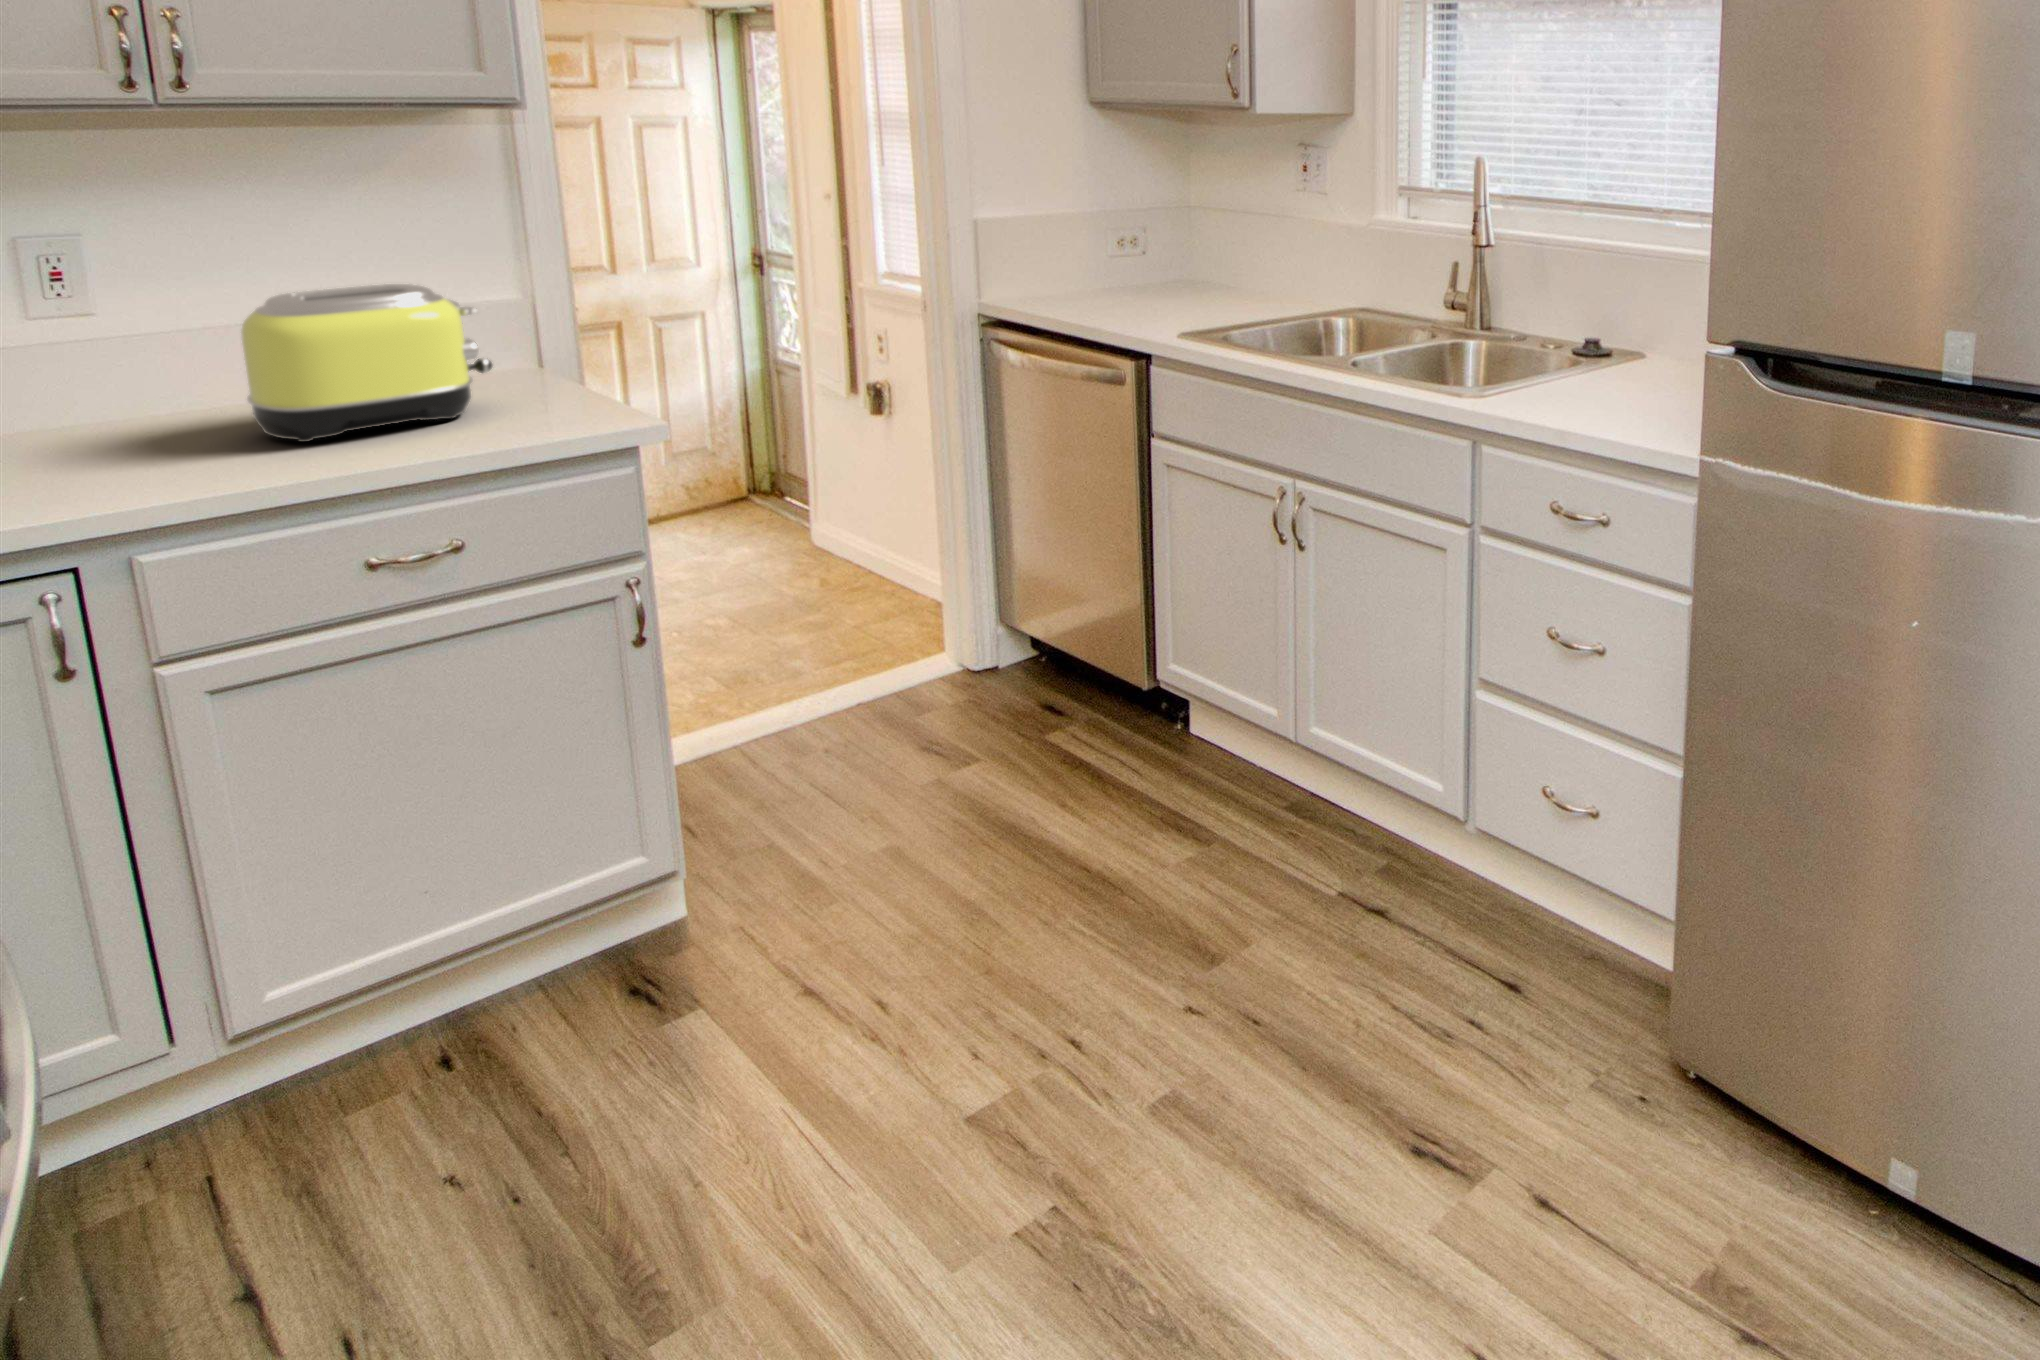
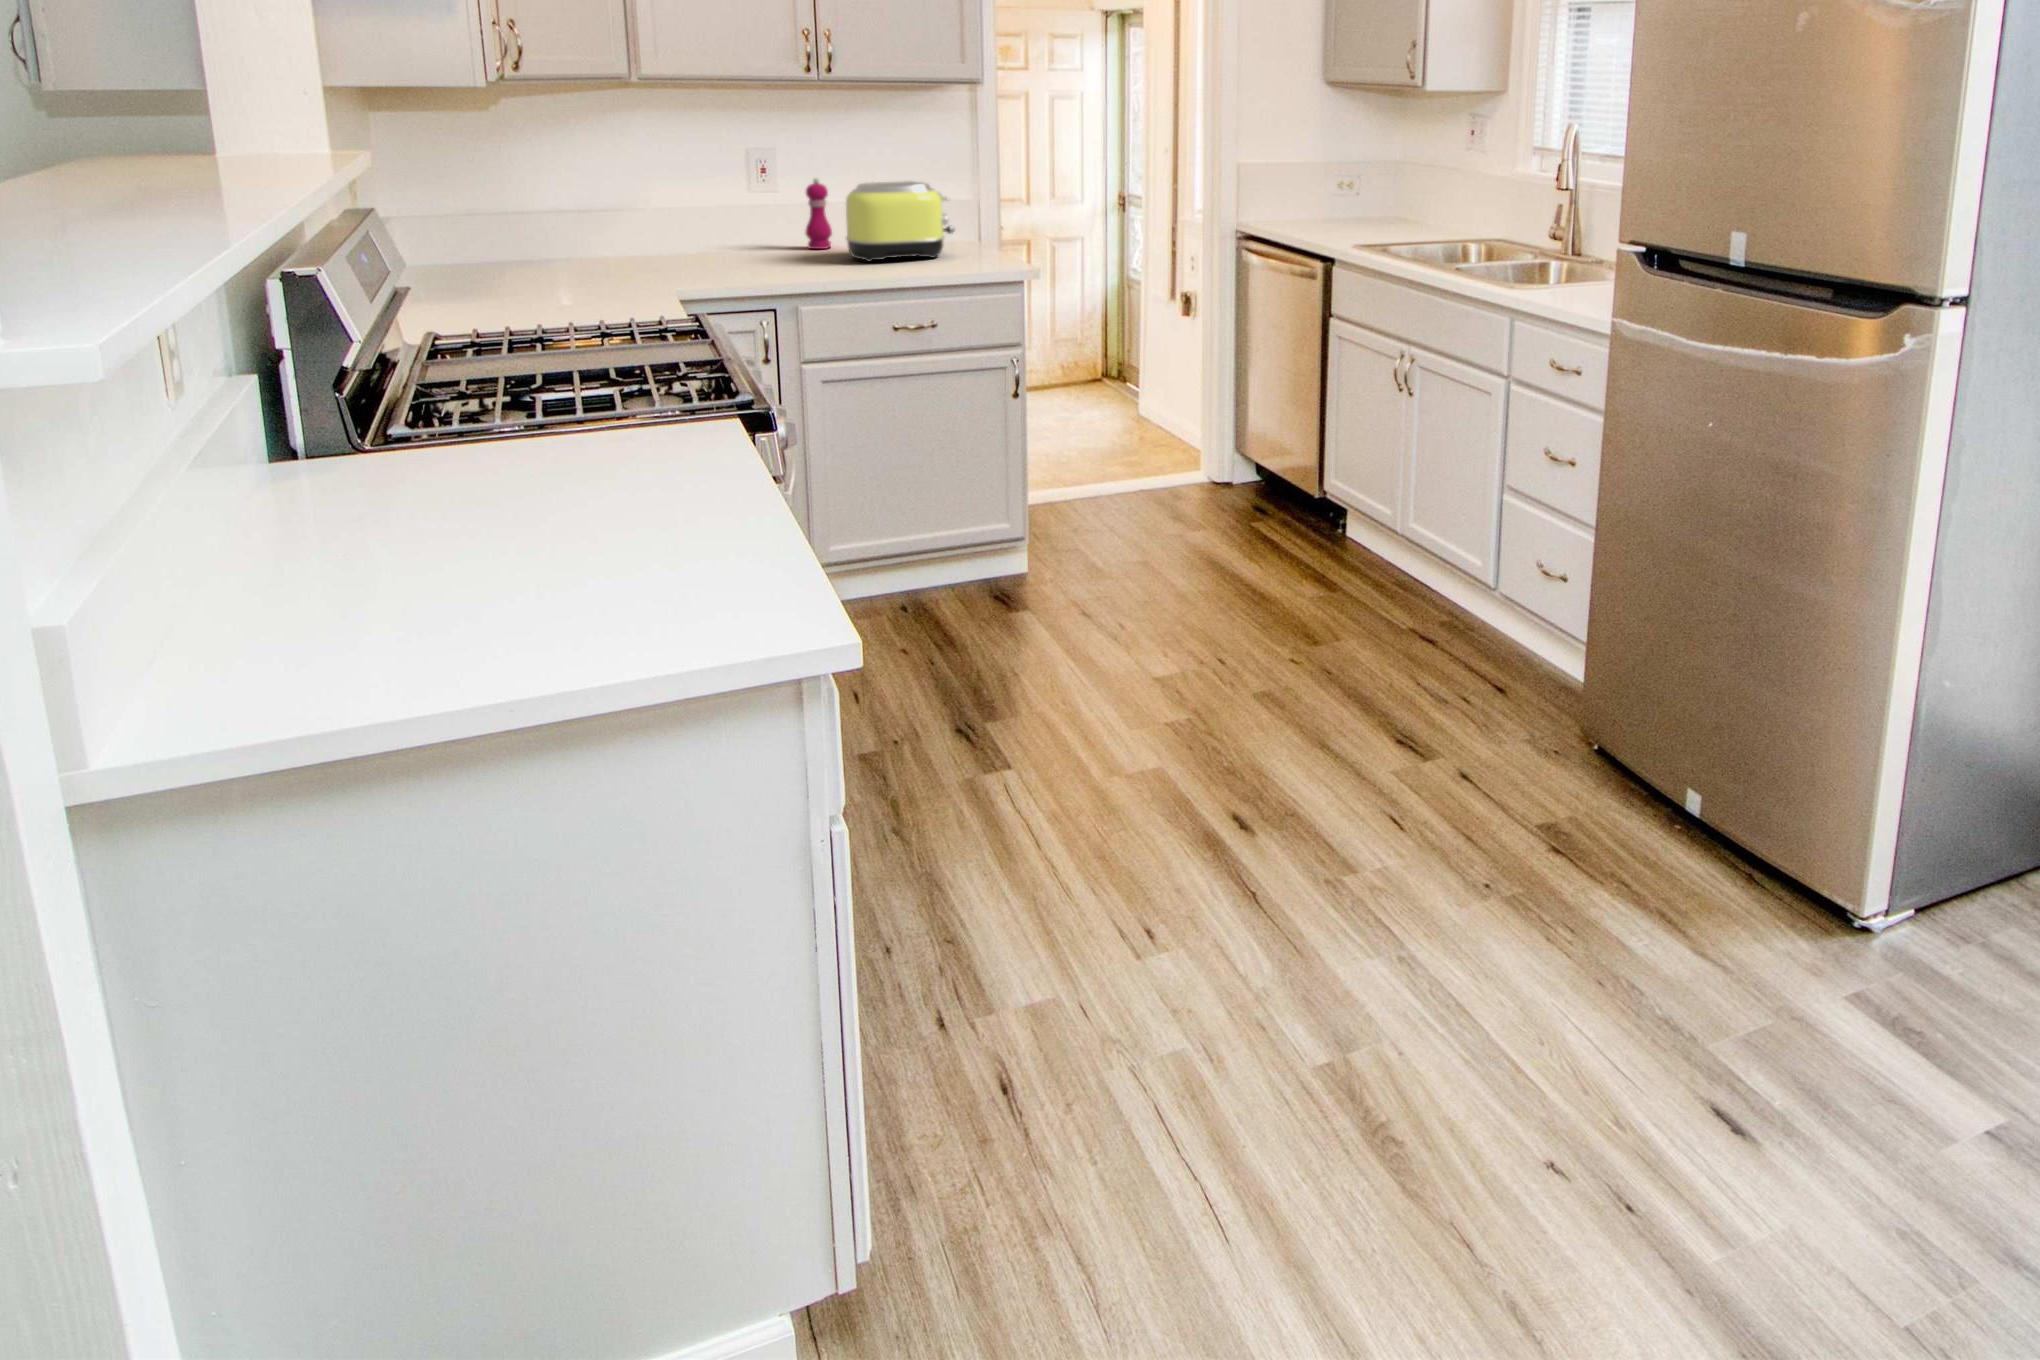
pepper mill: none [144,284,217,417] -> present [806,178,832,249]

